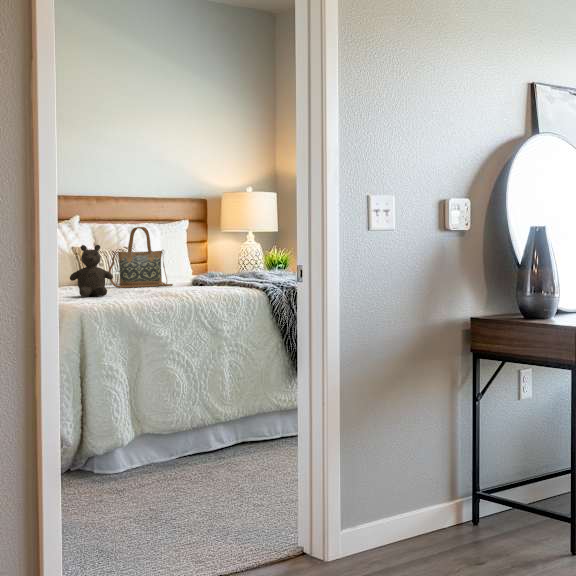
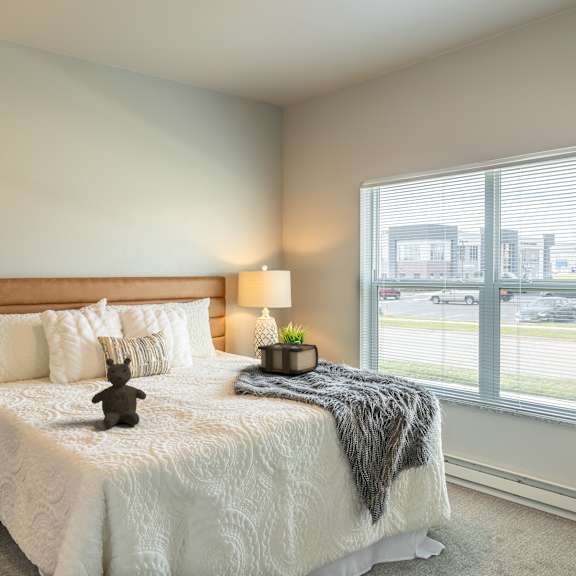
handbag: present [109,227,173,288] -> none [138,320,209,388]
book: none [220,249,278,276] -> present [258,342,318,374]

